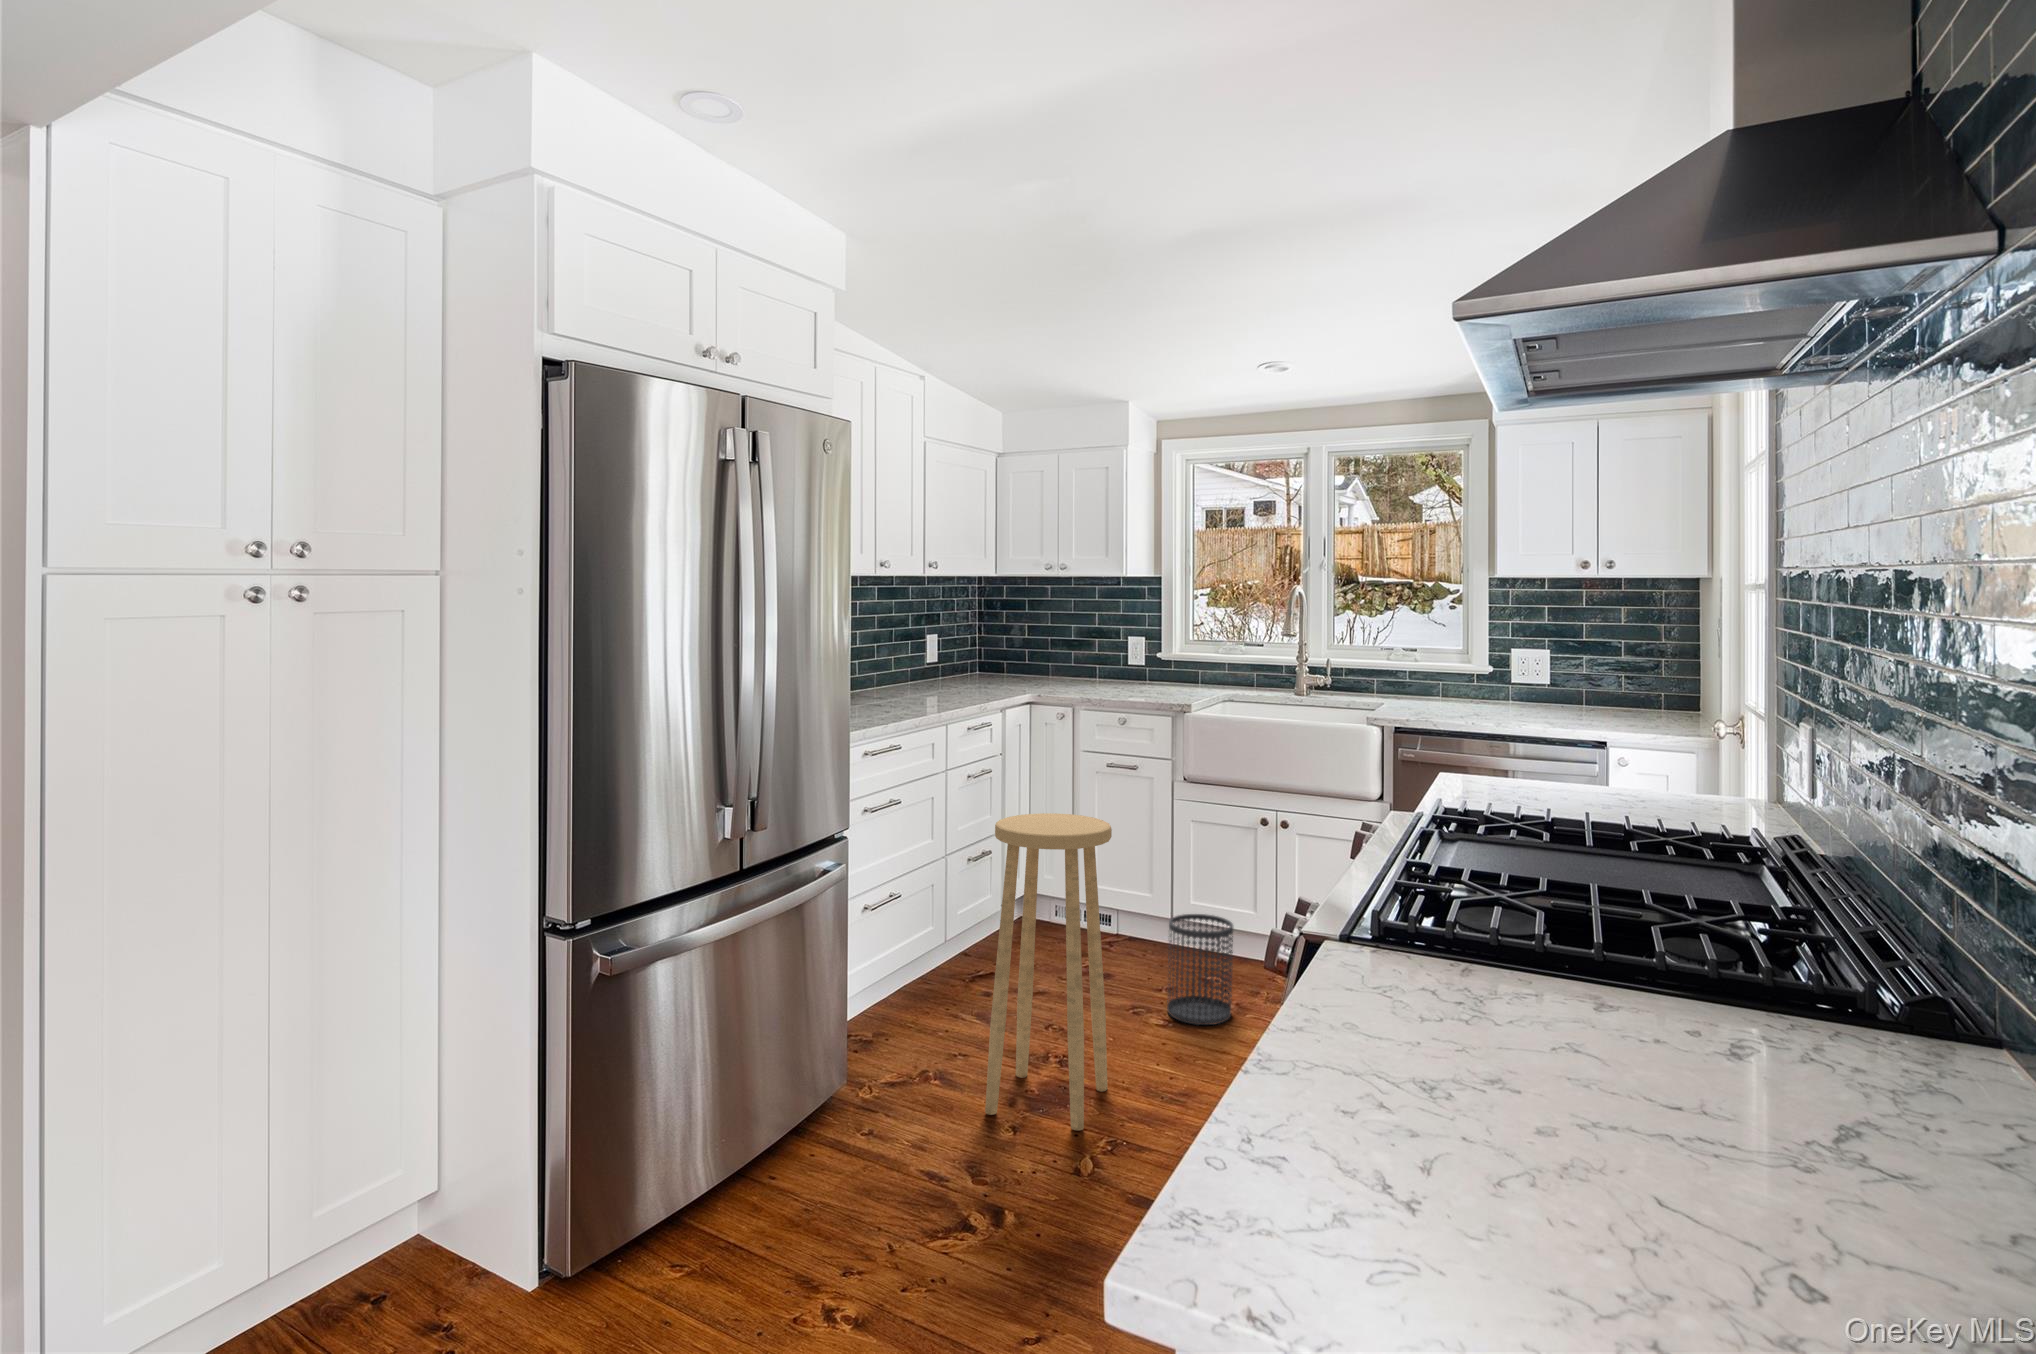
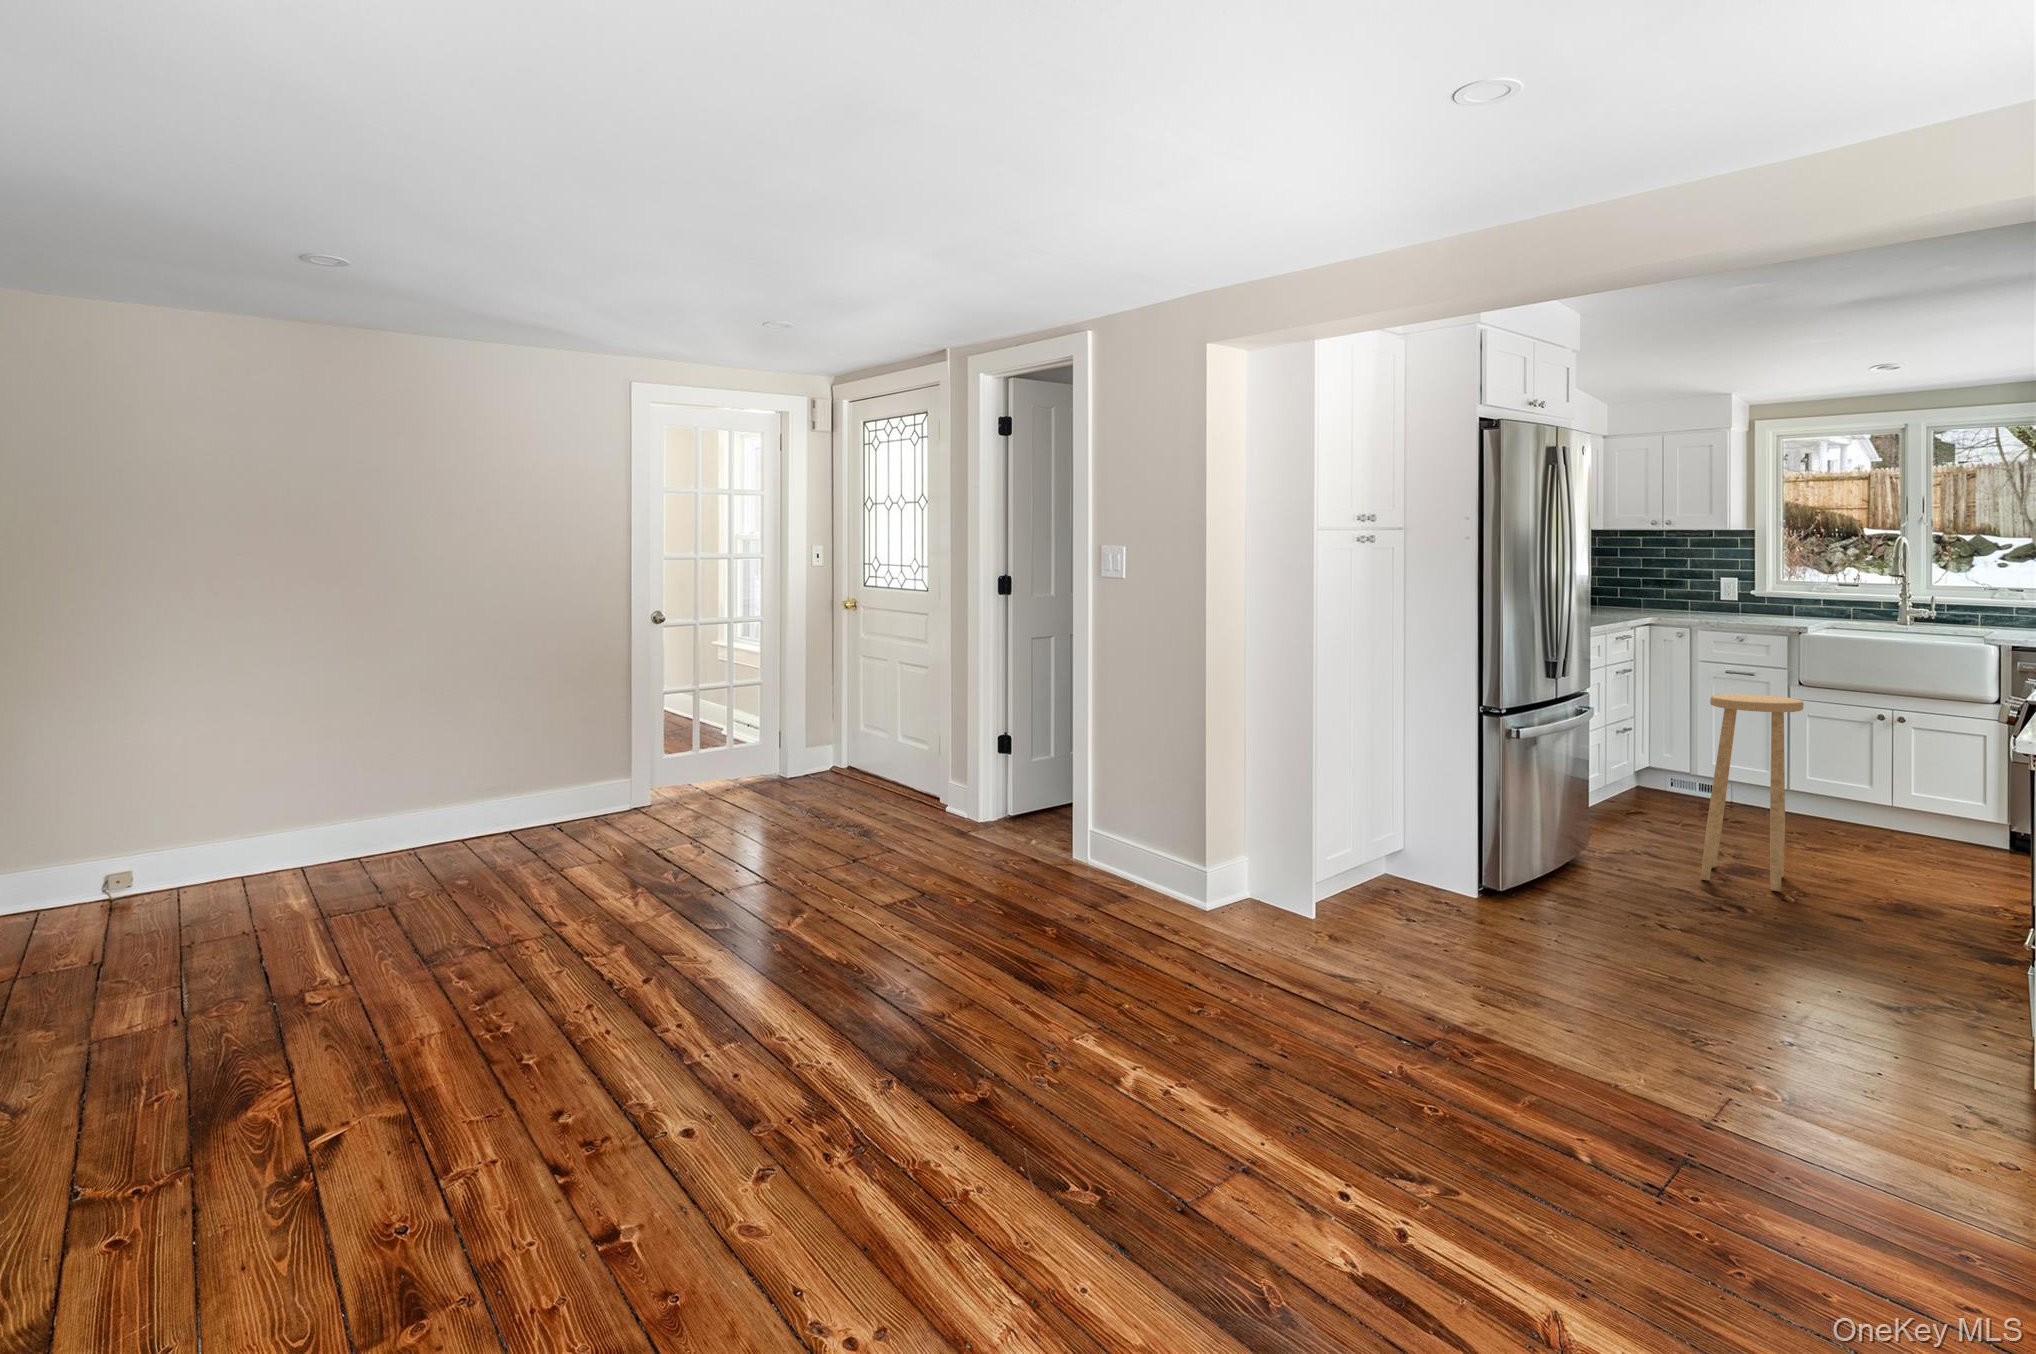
wastebasket: present [1167,914,1233,1025] -> none [1803,779,1866,854]

